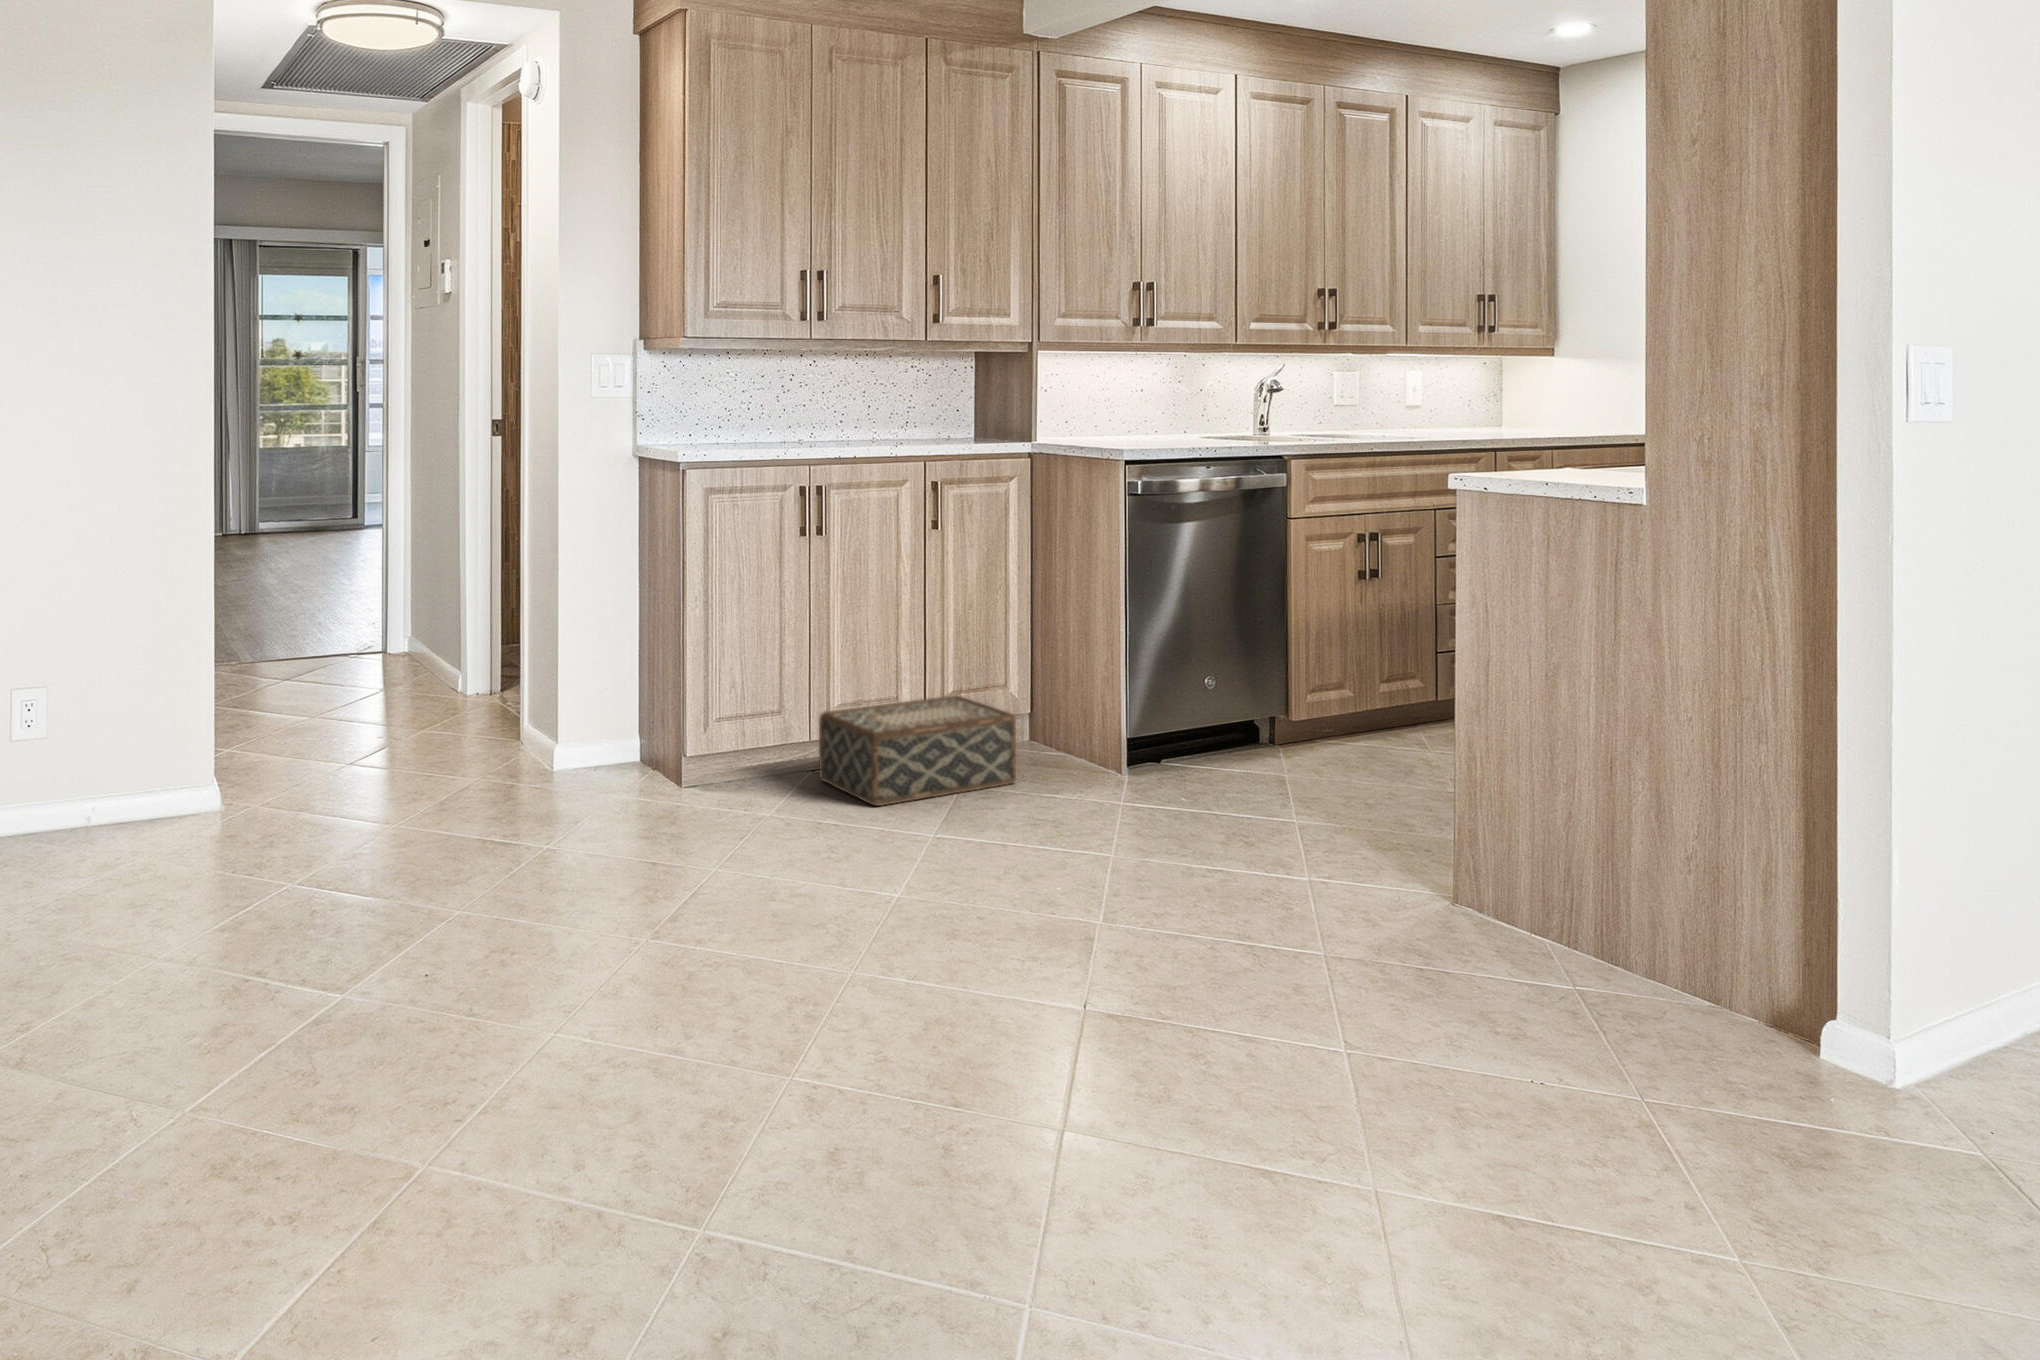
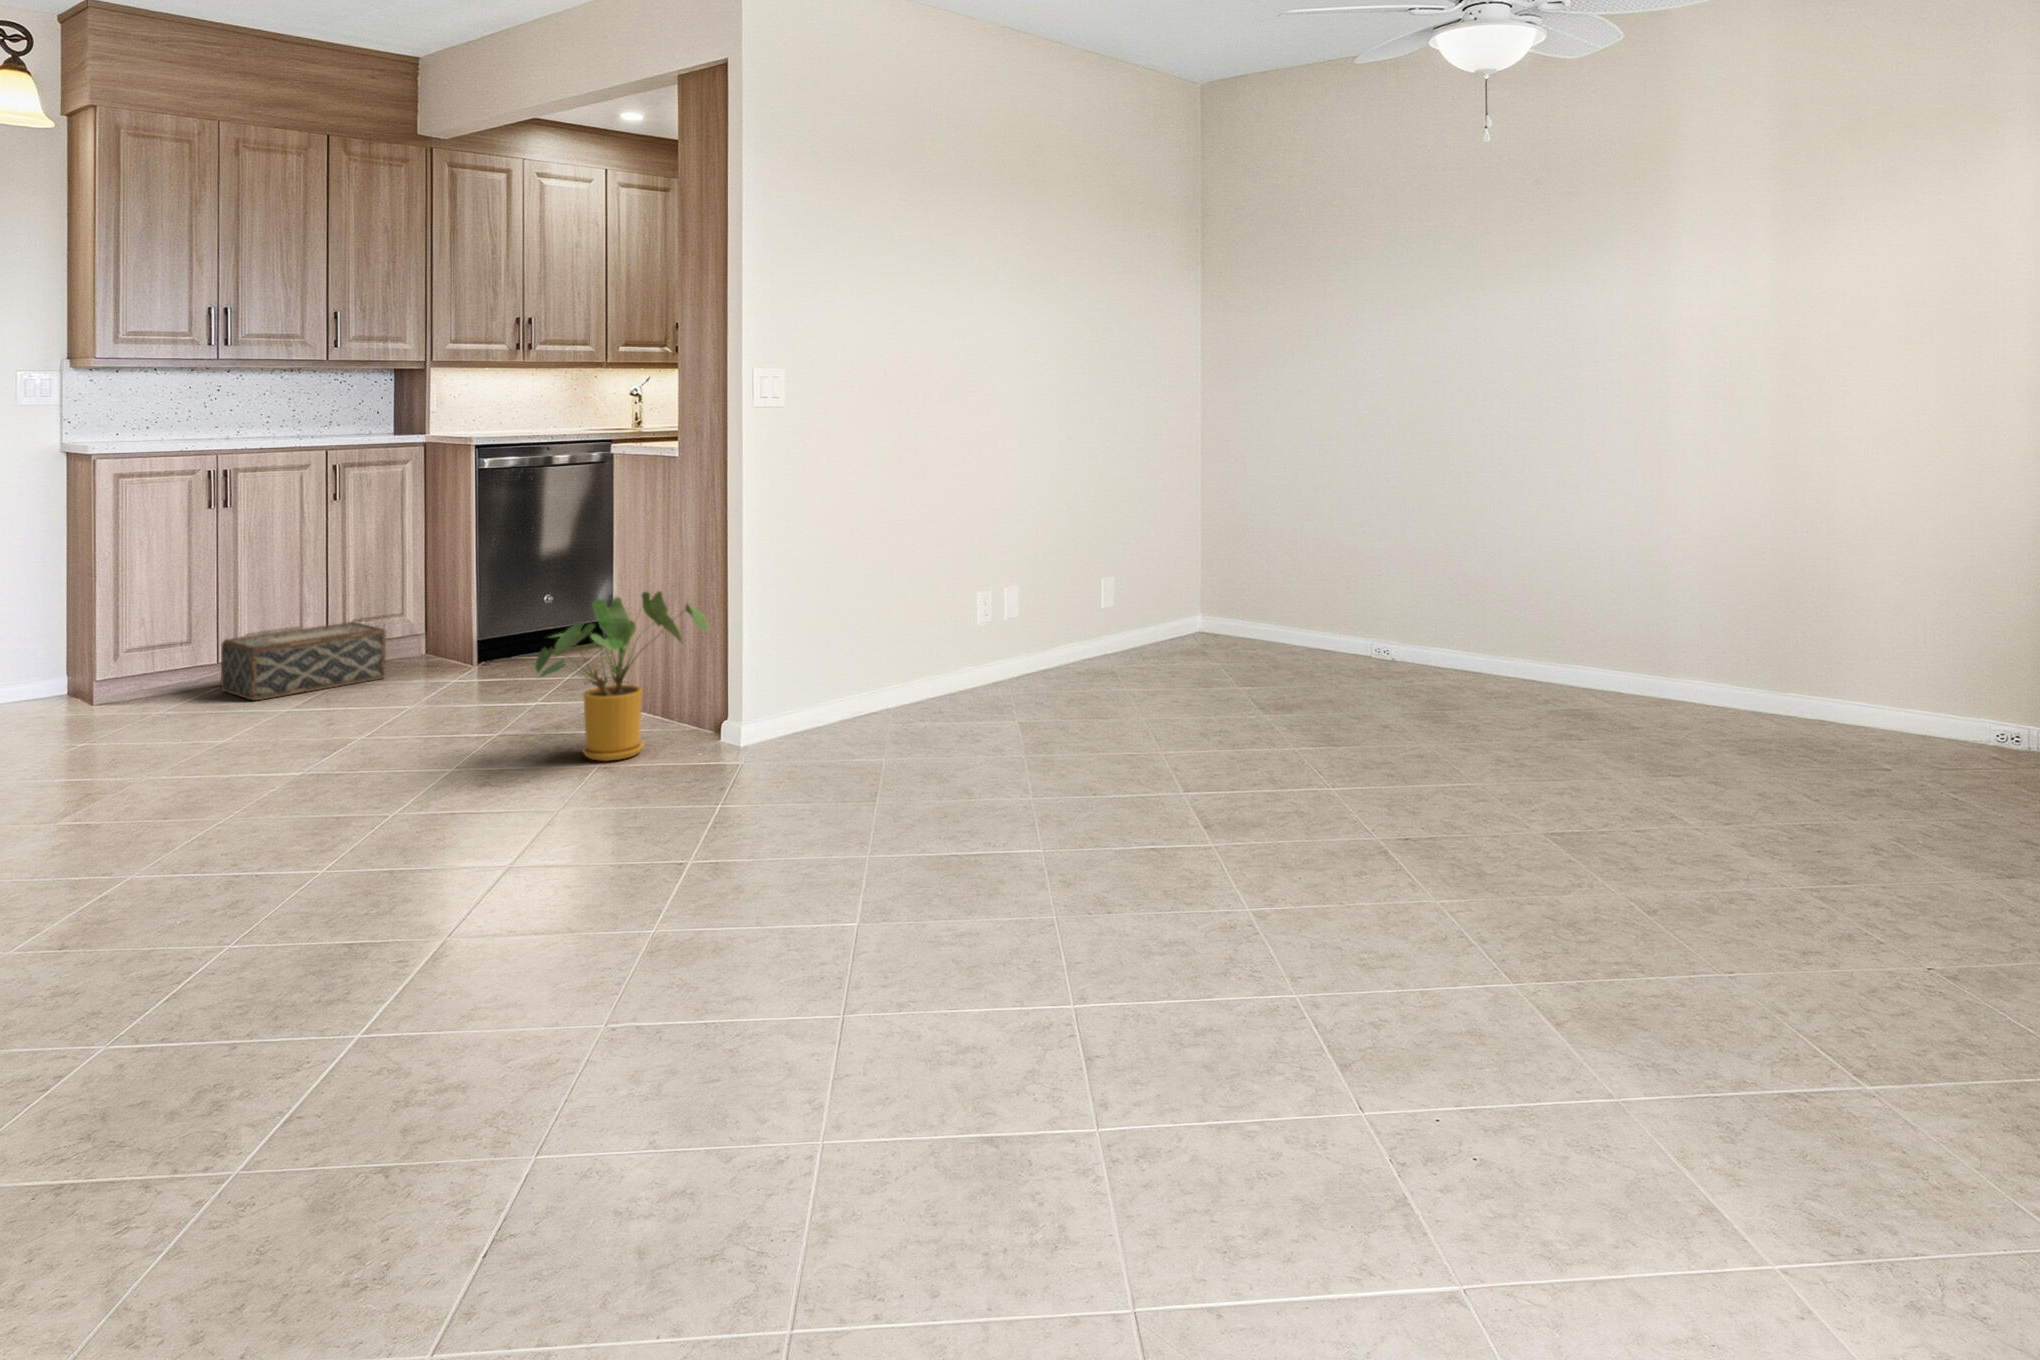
house plant: none [1454,747,1794,1070] -> present [535,591,709,761]

